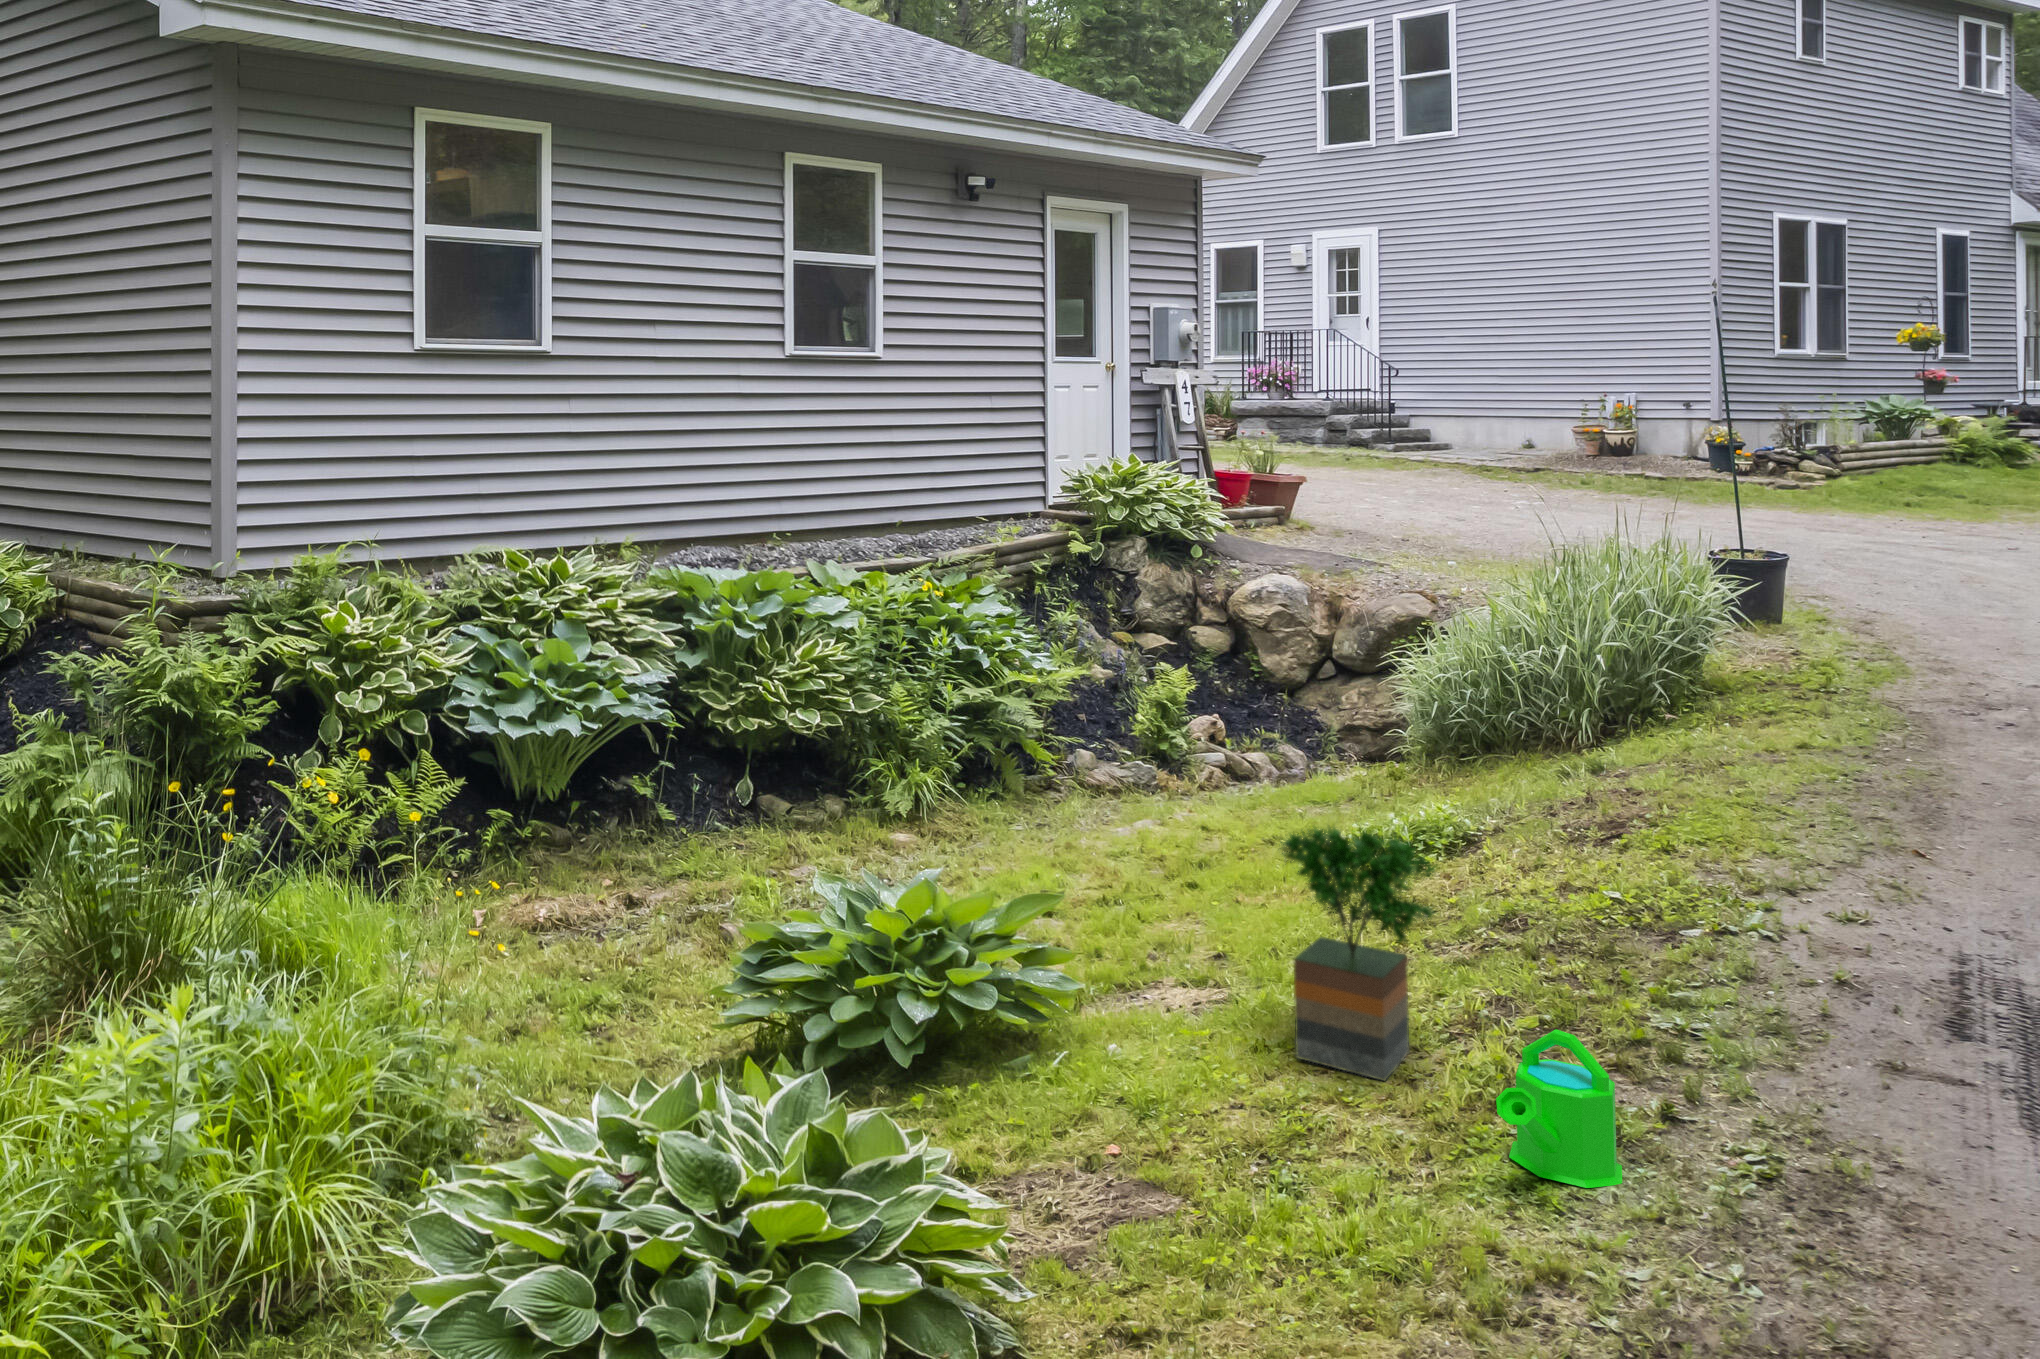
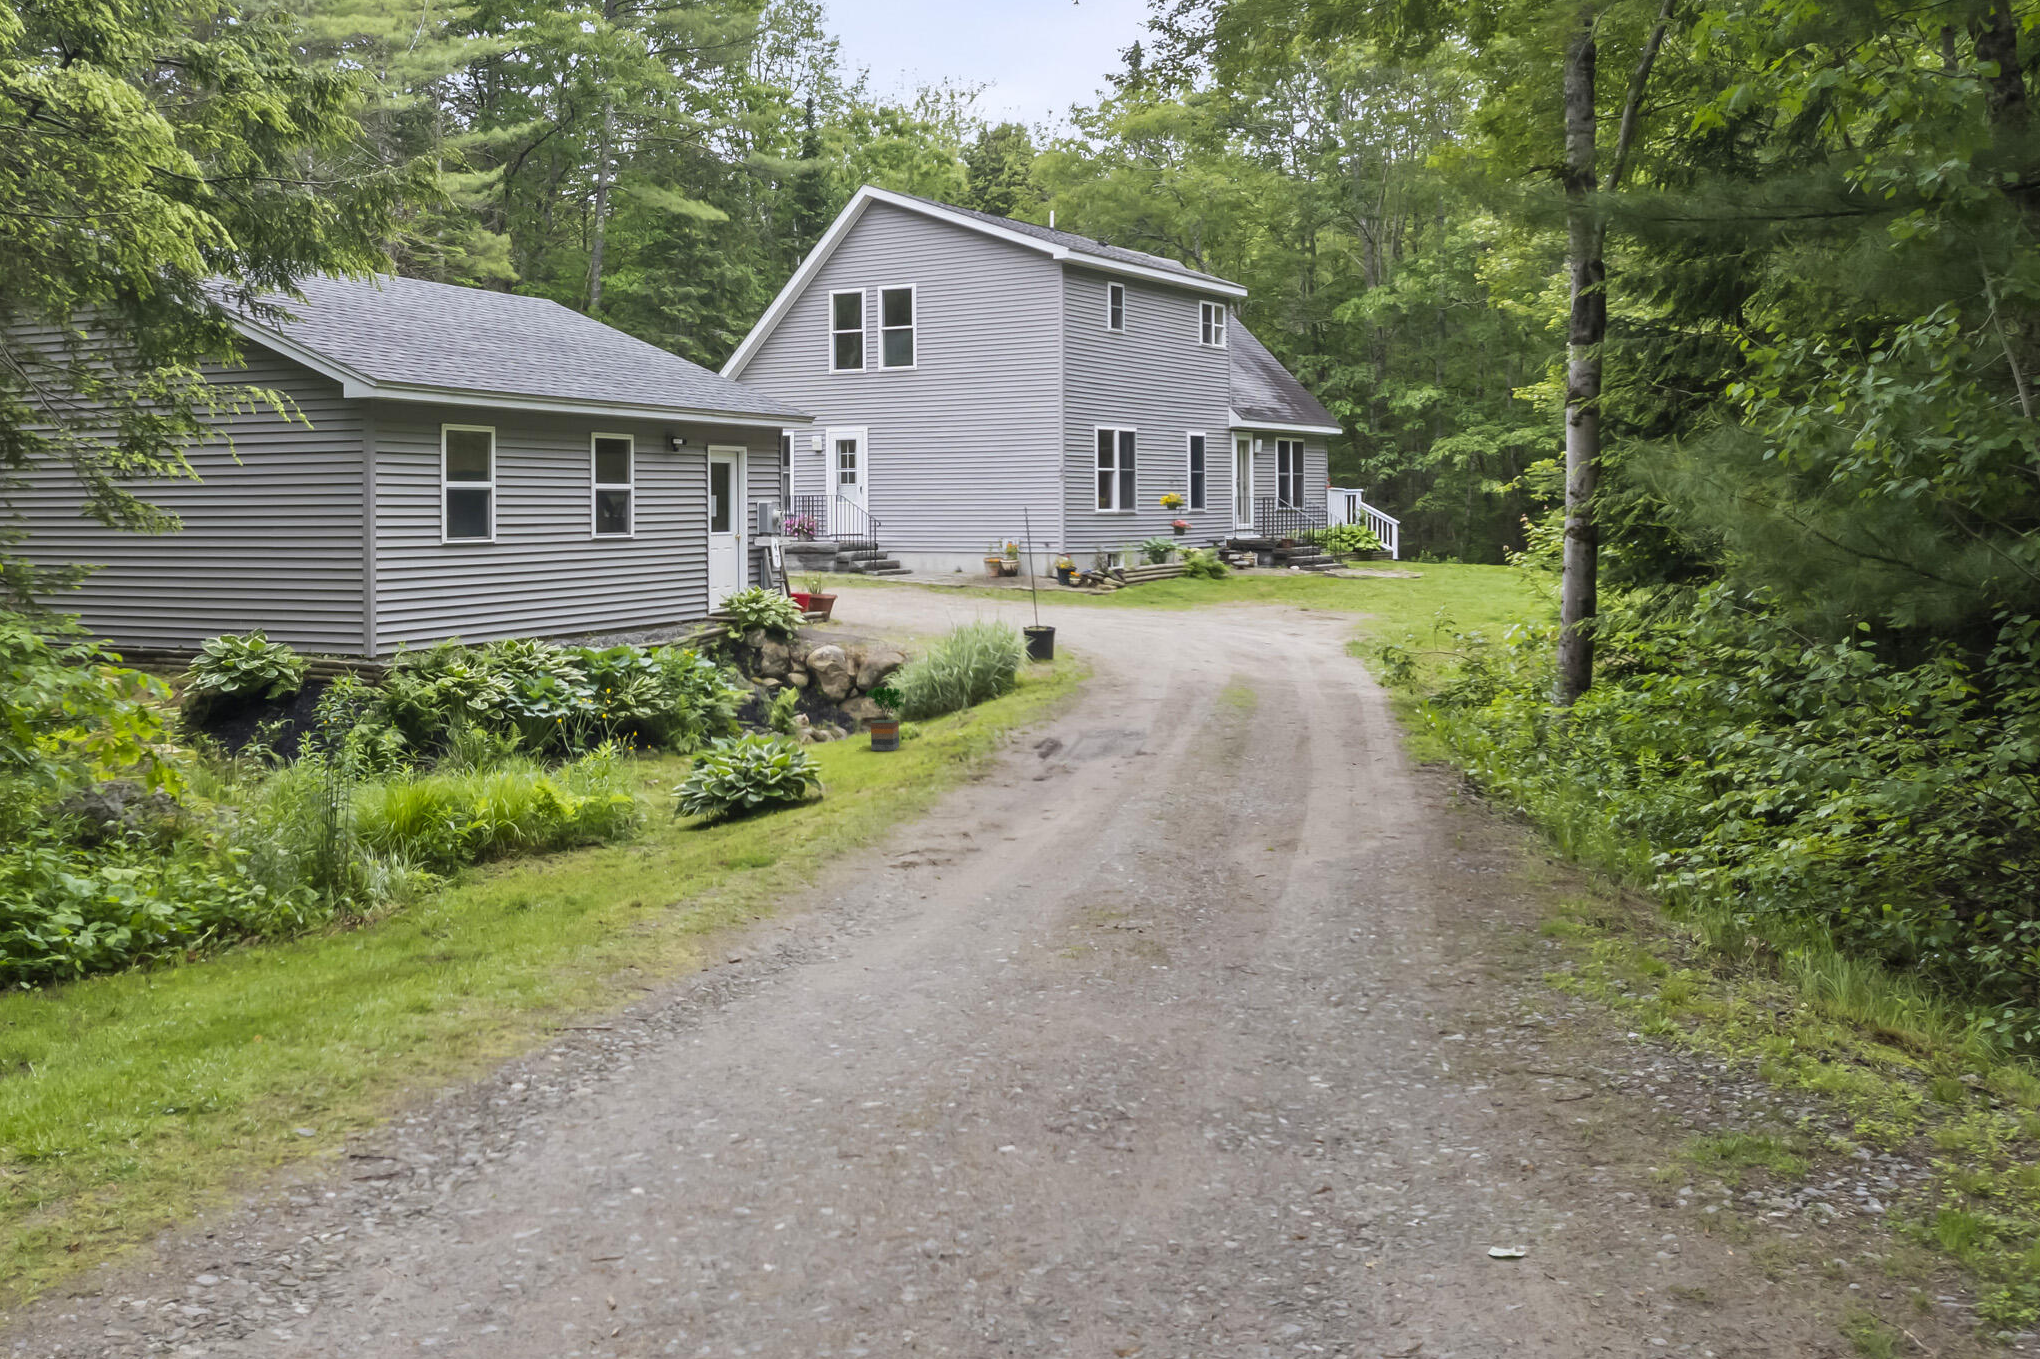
watering can: present [1496,1029,1622,1188] -> none [918,722,946,755]

